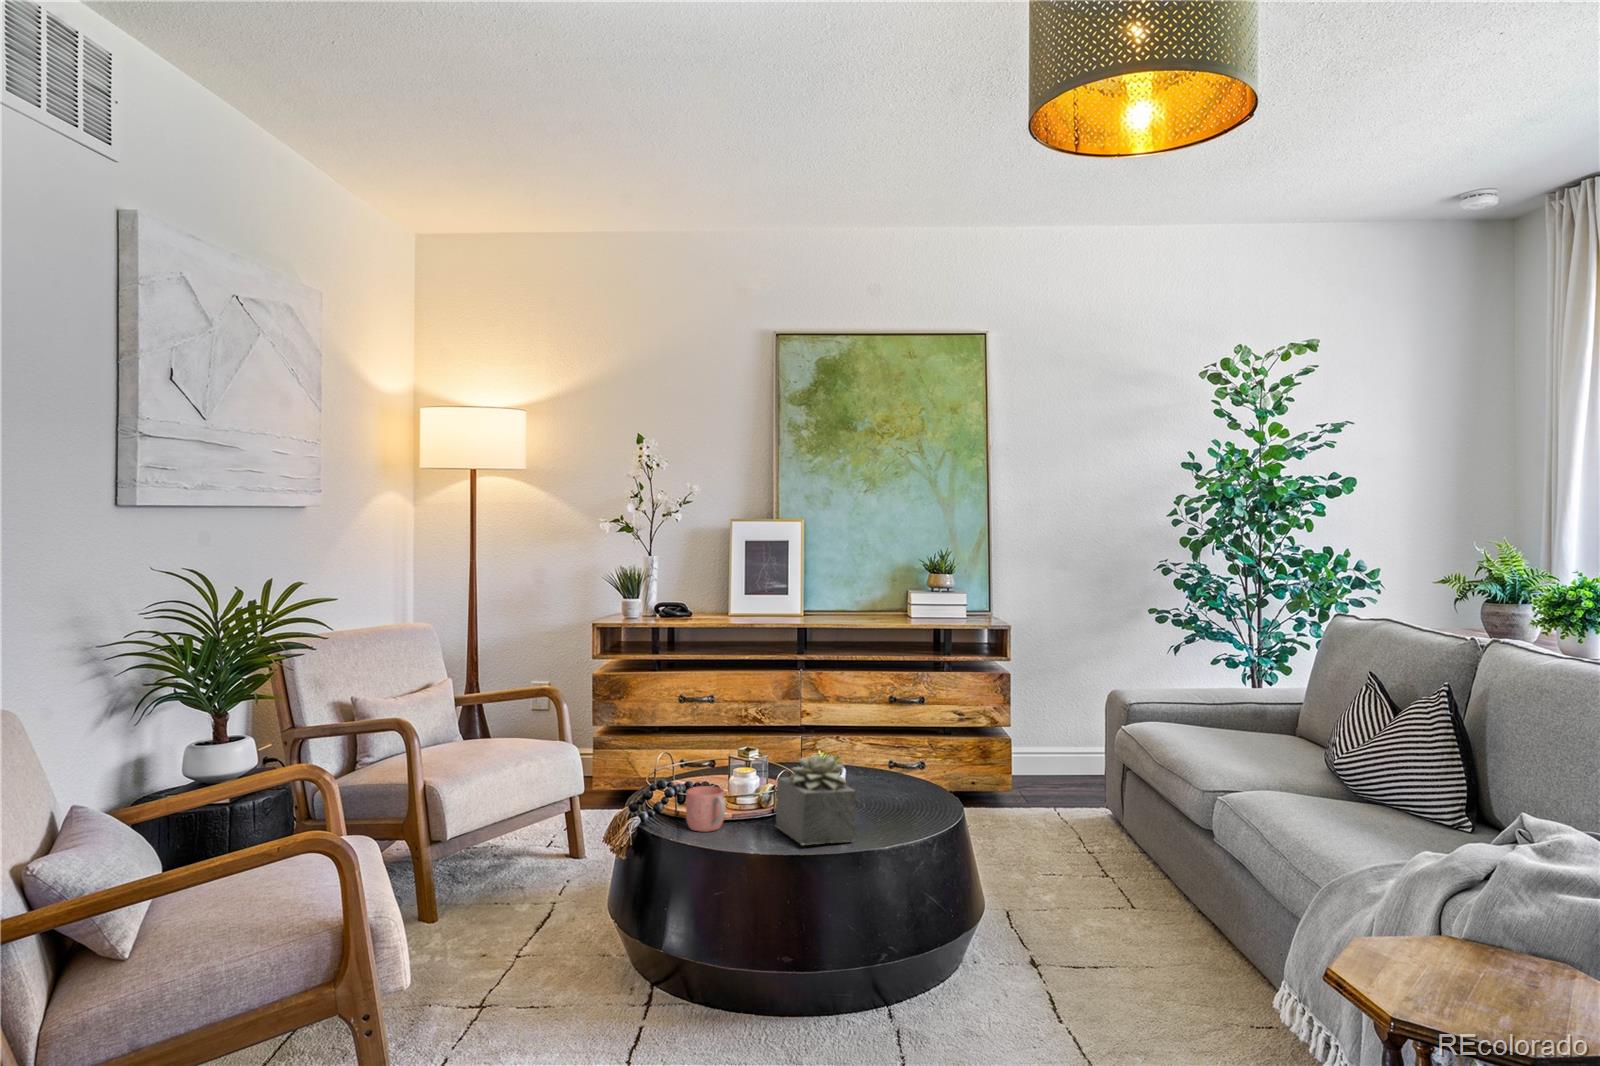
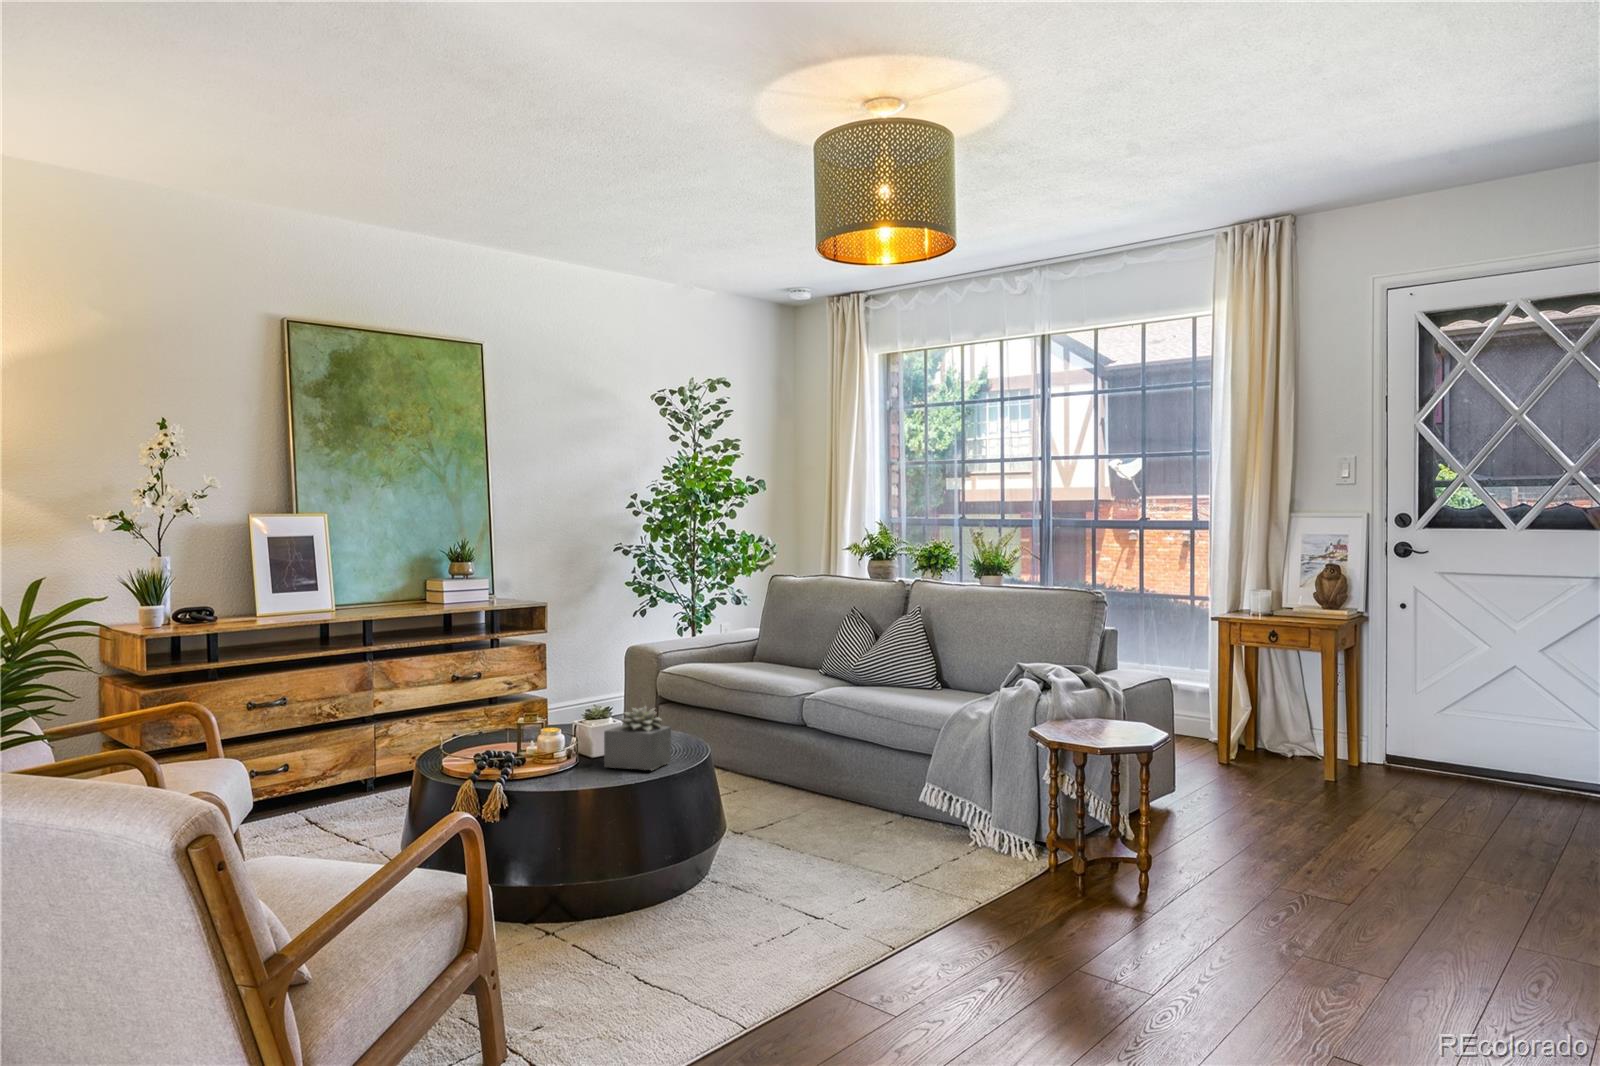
mug: present [686,786,726,831] -> none [544,747,585,782]

